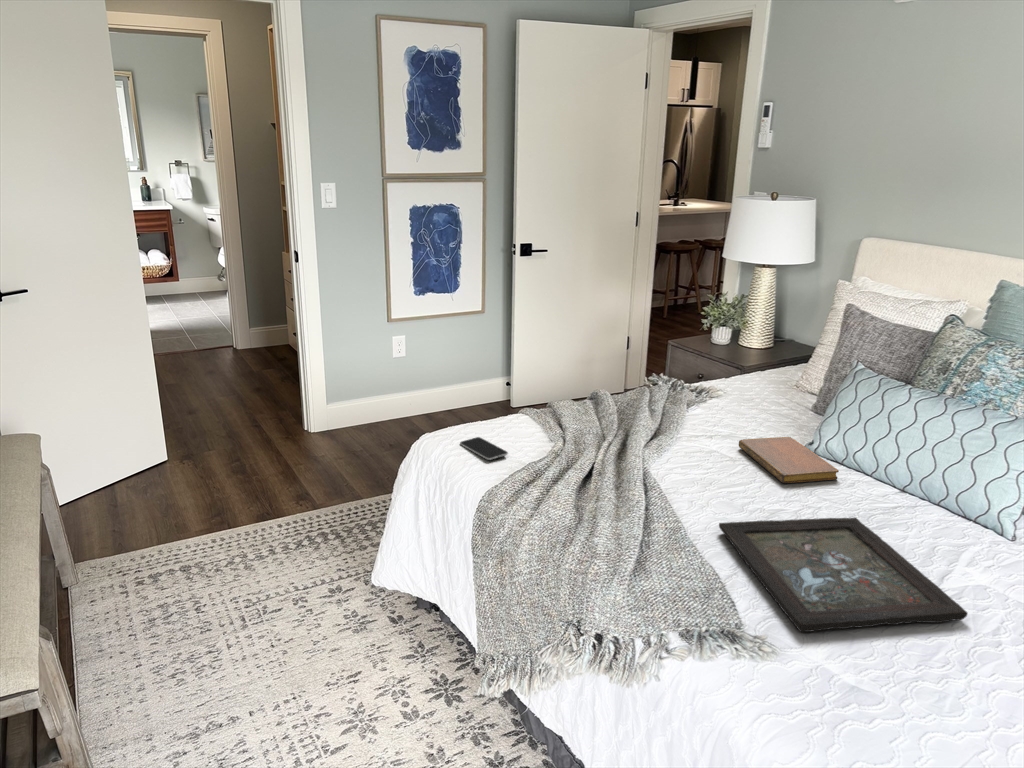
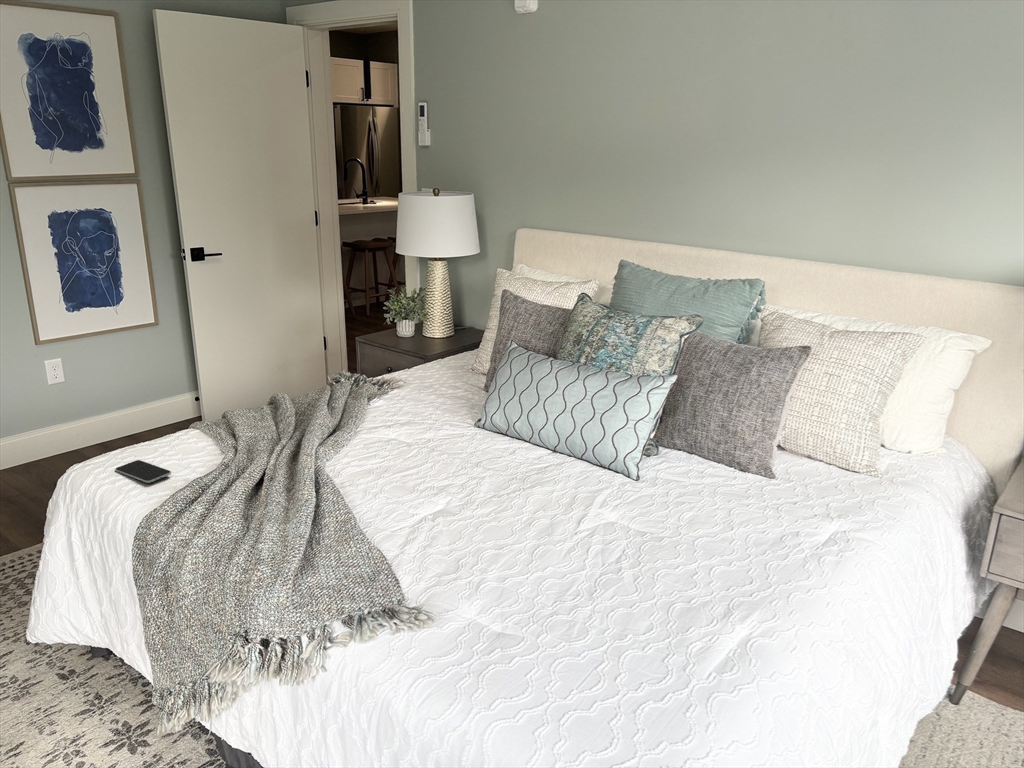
notebook: present [739,437,839,483] -> none [412,417,499,461]
tray: present [719,517,967,632] -> none [386,482,594,595]

